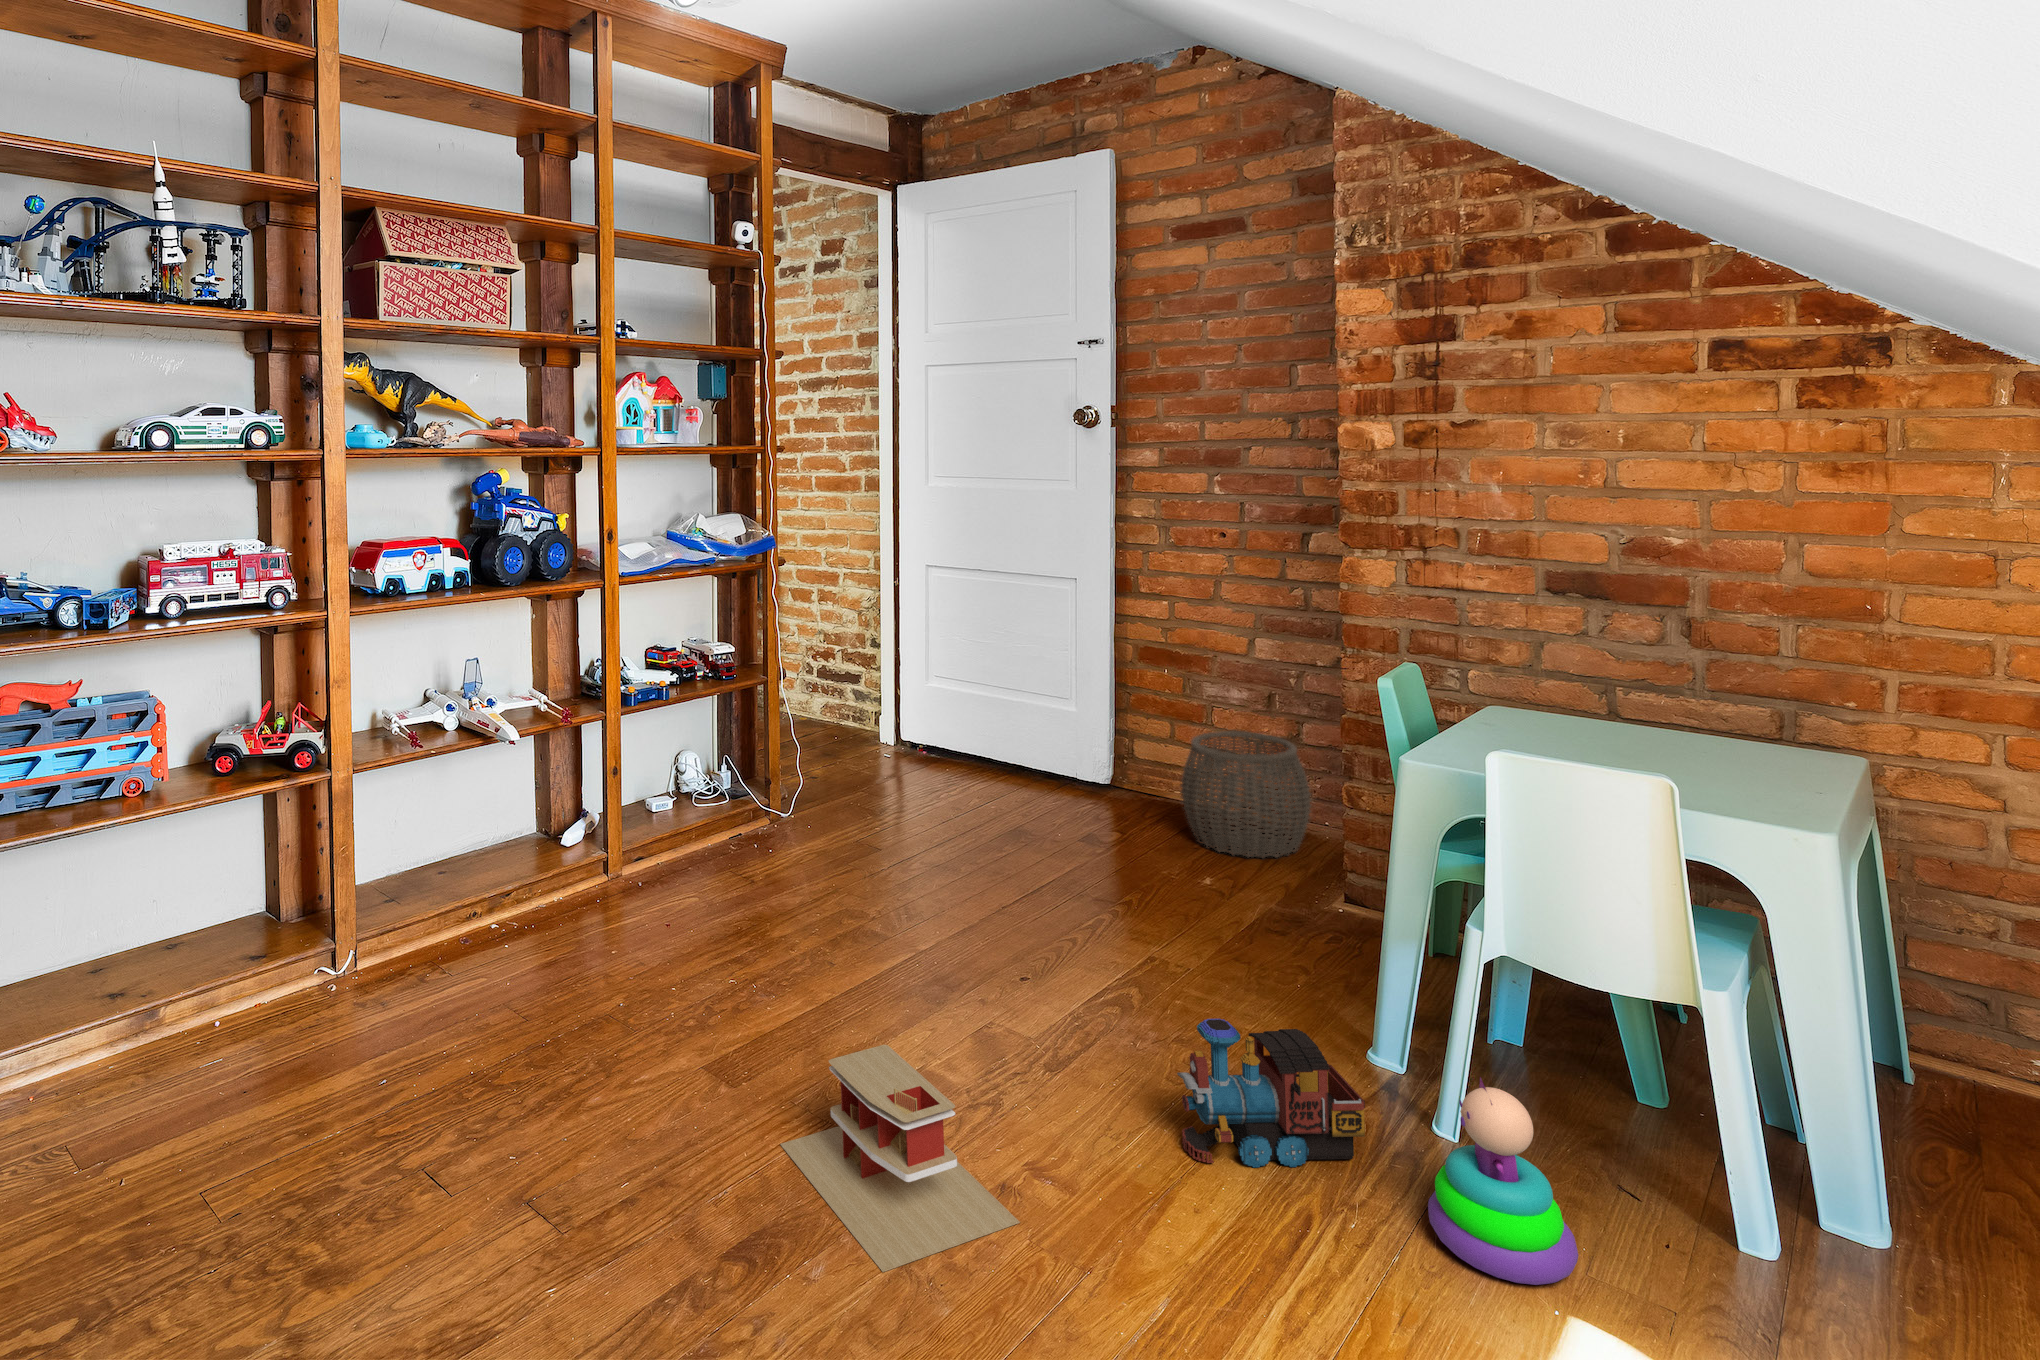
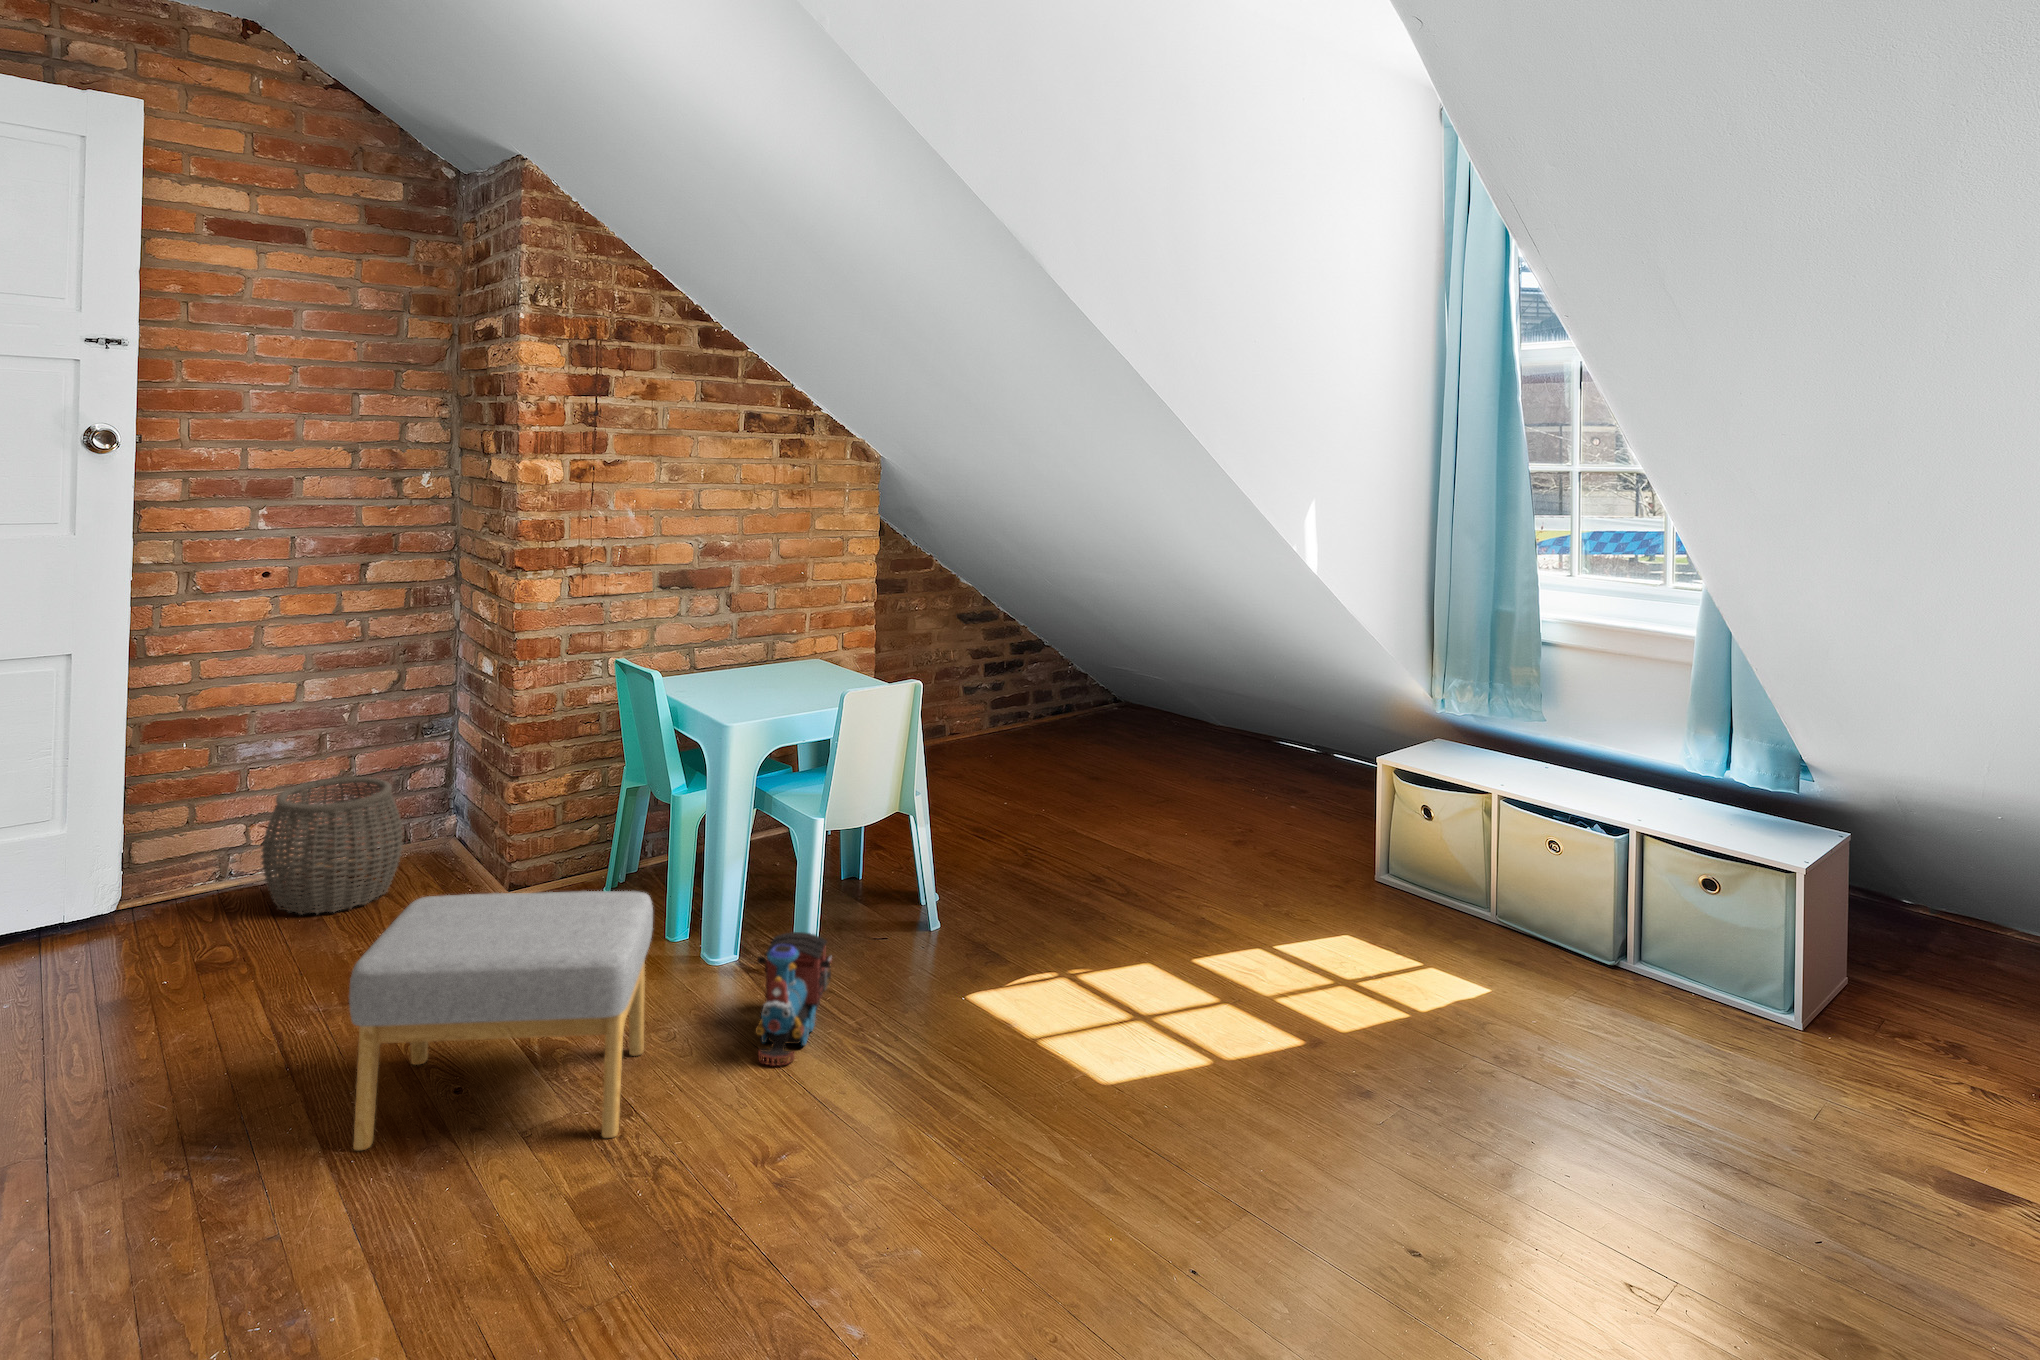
footstool: none [900,817,1148,1081] -> present [349,891,653,1150]
toy house: present [780,1045,1020,1272] -> none [618,1101,853,1308]
stacking toy: present [1428,1078,1578,1285] -> none [878,888,955,1005]

